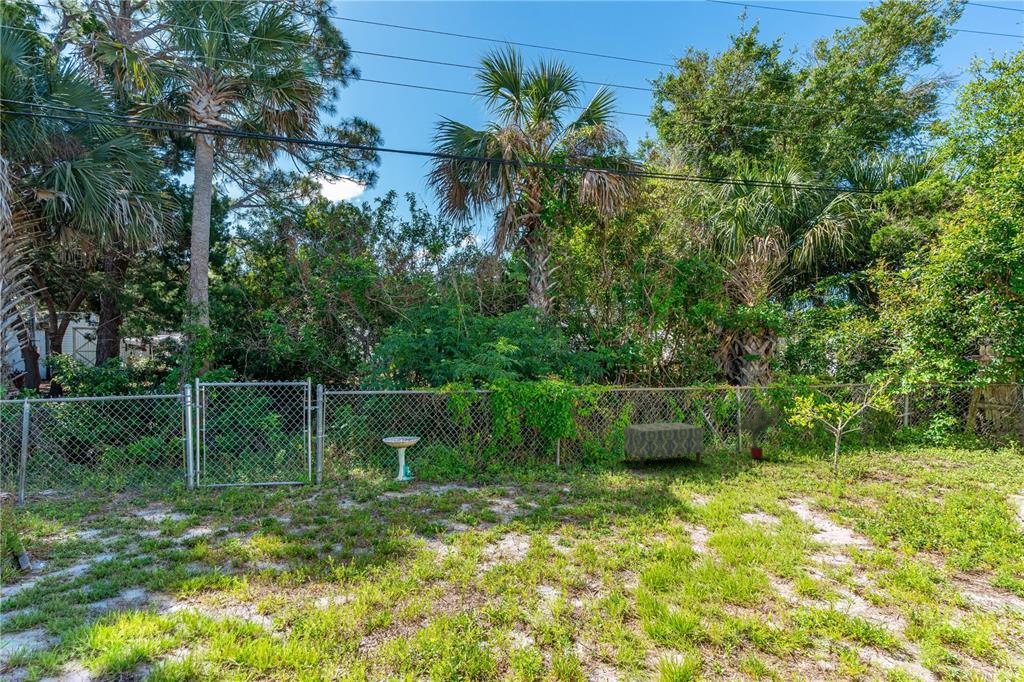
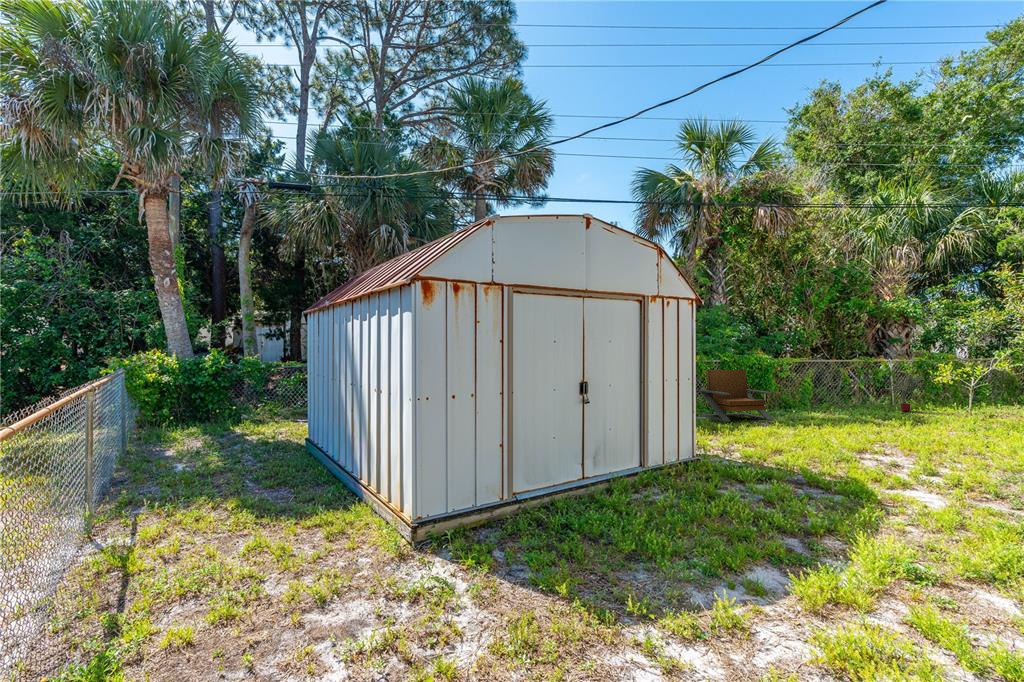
lounge chair: none [459,402,555,493] -> present [699,370,773,422]
bench: present [624,422,703,468] -> none [802,386,866,415]

